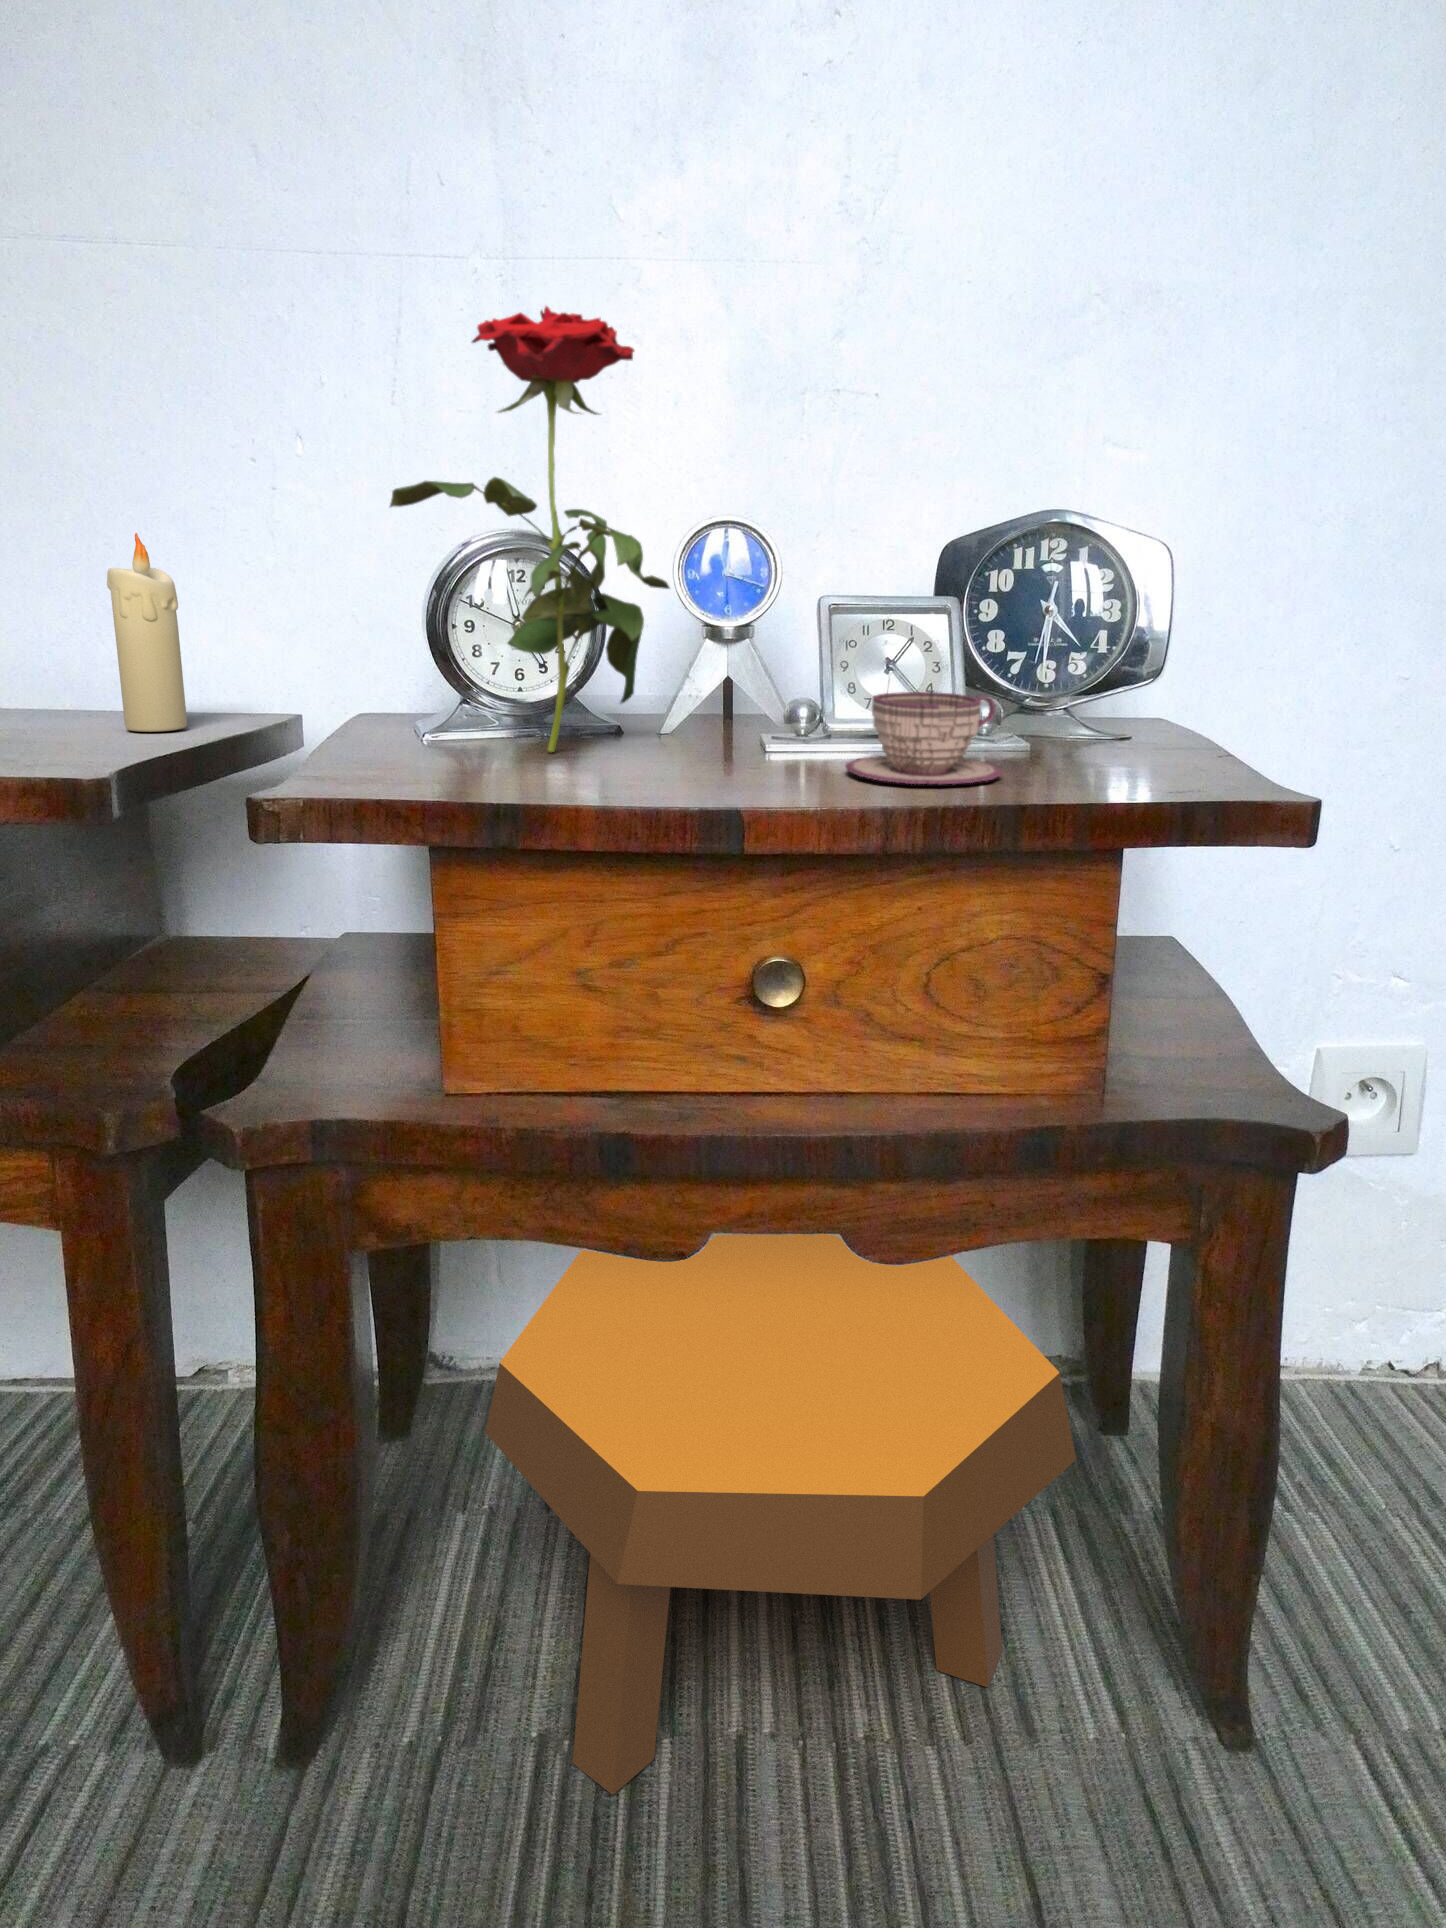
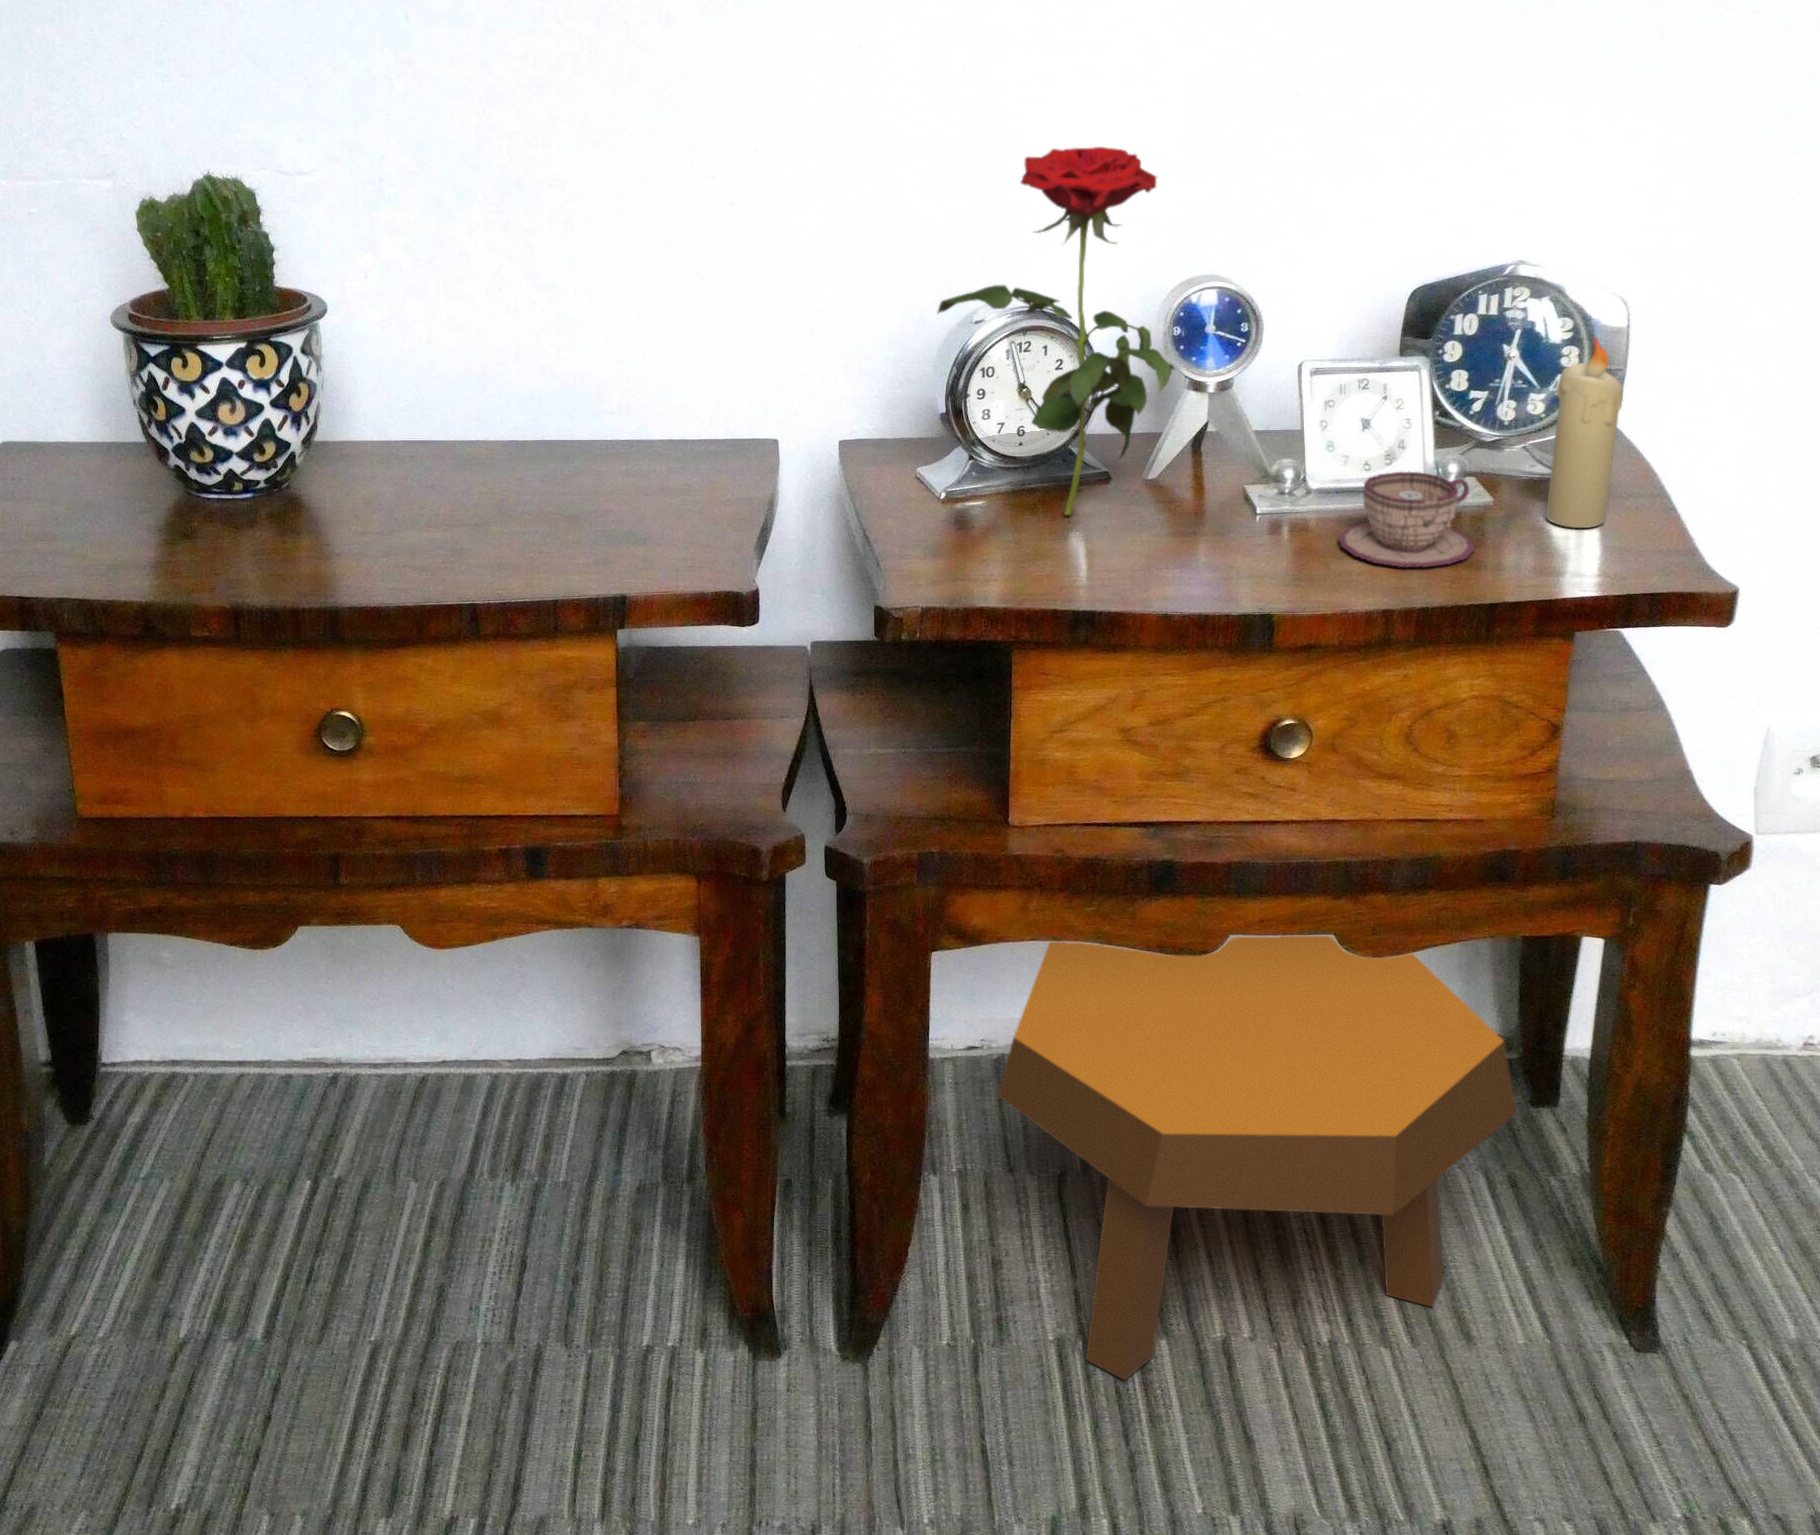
candle: present [107,533,187,732] -> present [1546,338,1623,528]

